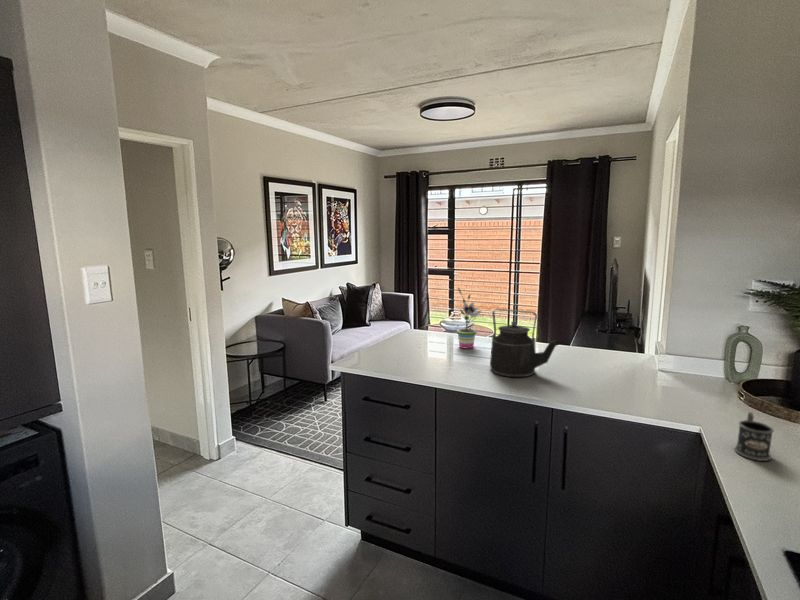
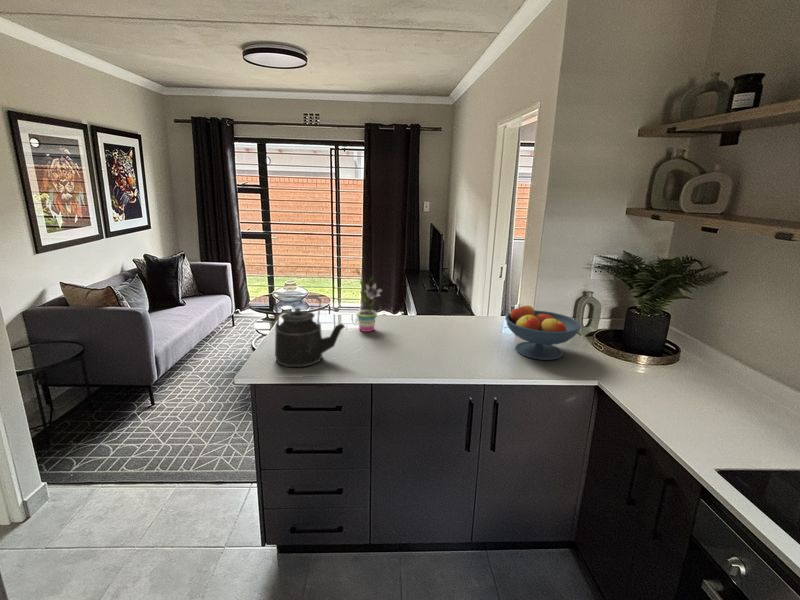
kettle: present [490,309,559,377] -> present [274,296,345,367]
fruit bowl: none [599,331,696,398] -> present [505,305,581,360]
mug: present [735,412,773,461] -> none [633,364,660,401]

